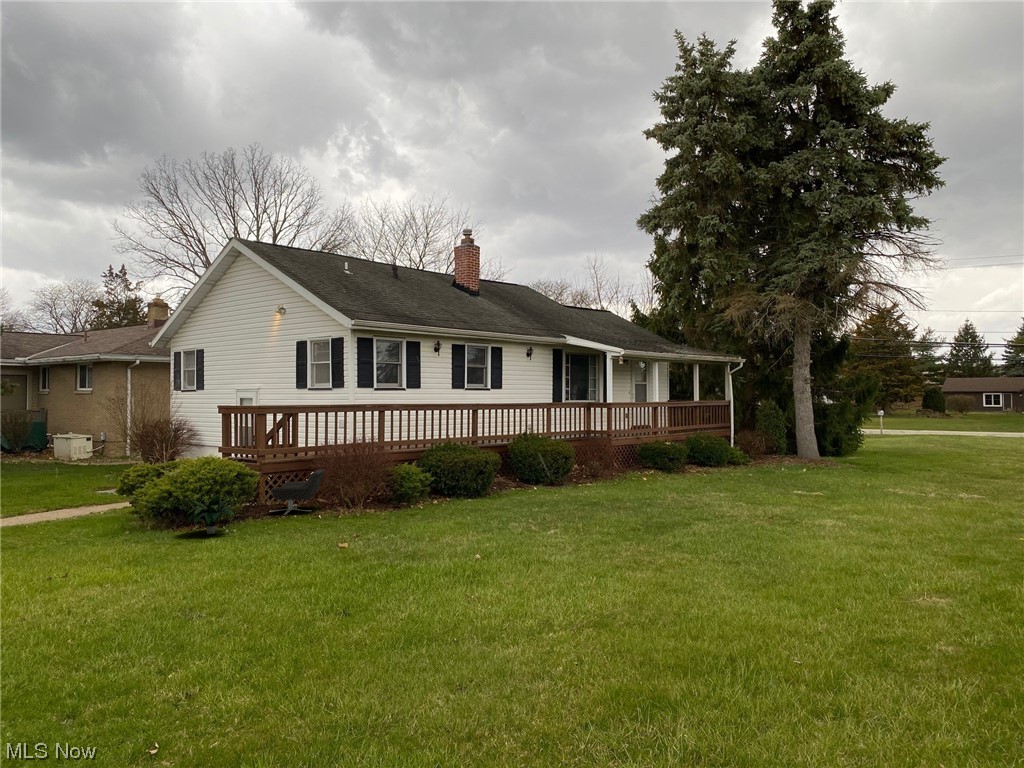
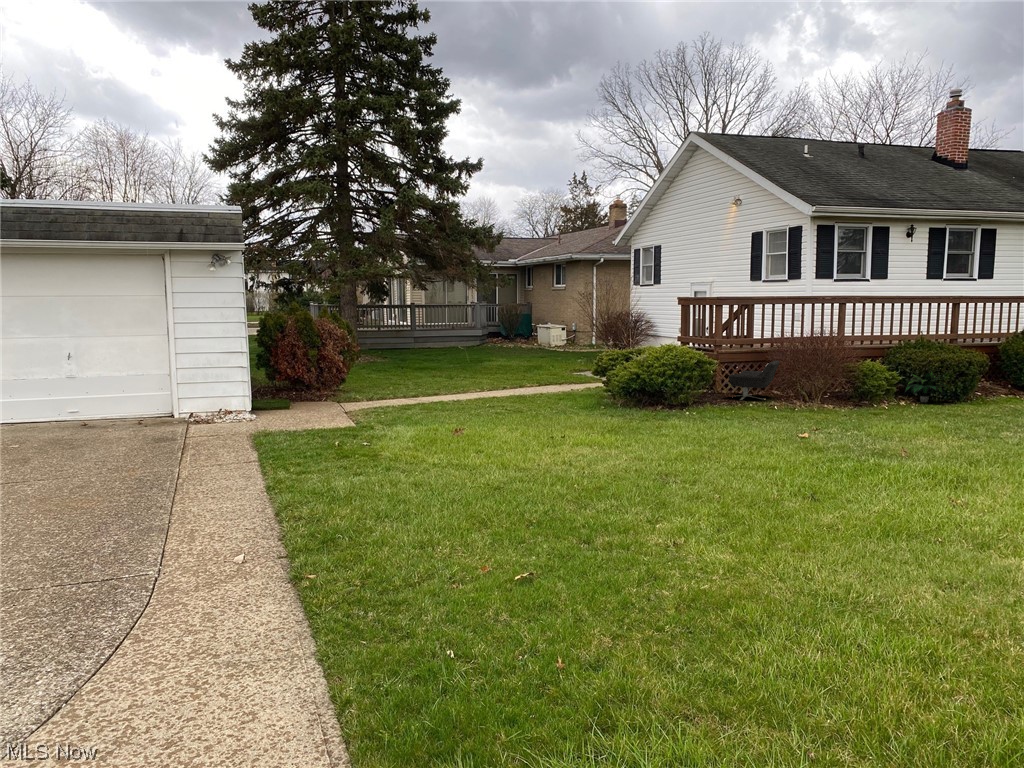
potted plant: present [187,493,235,534] -> present [905,371,948,403]

